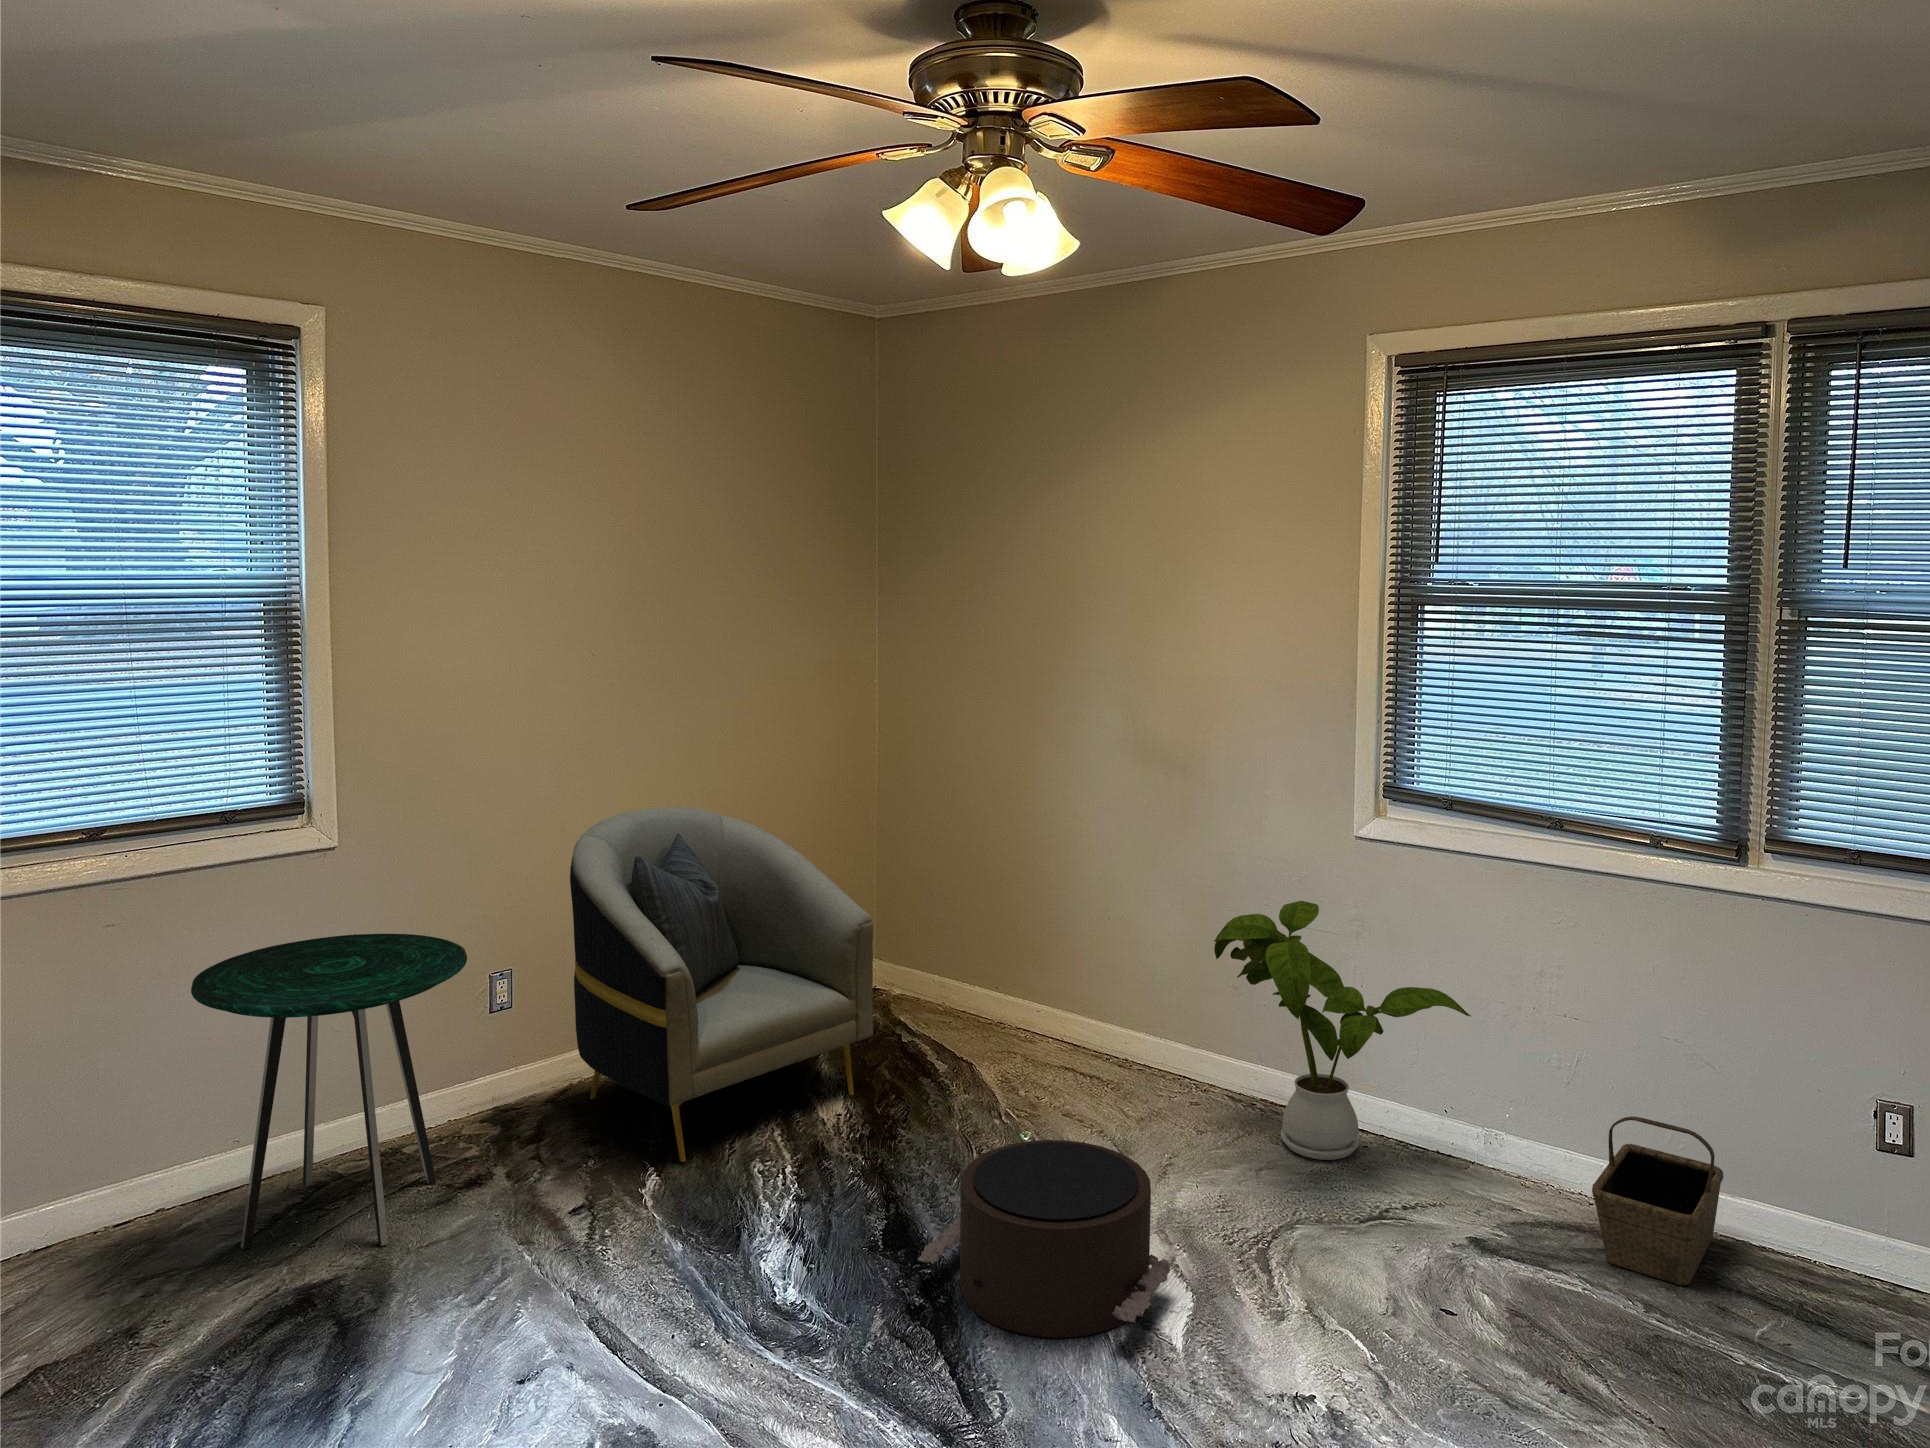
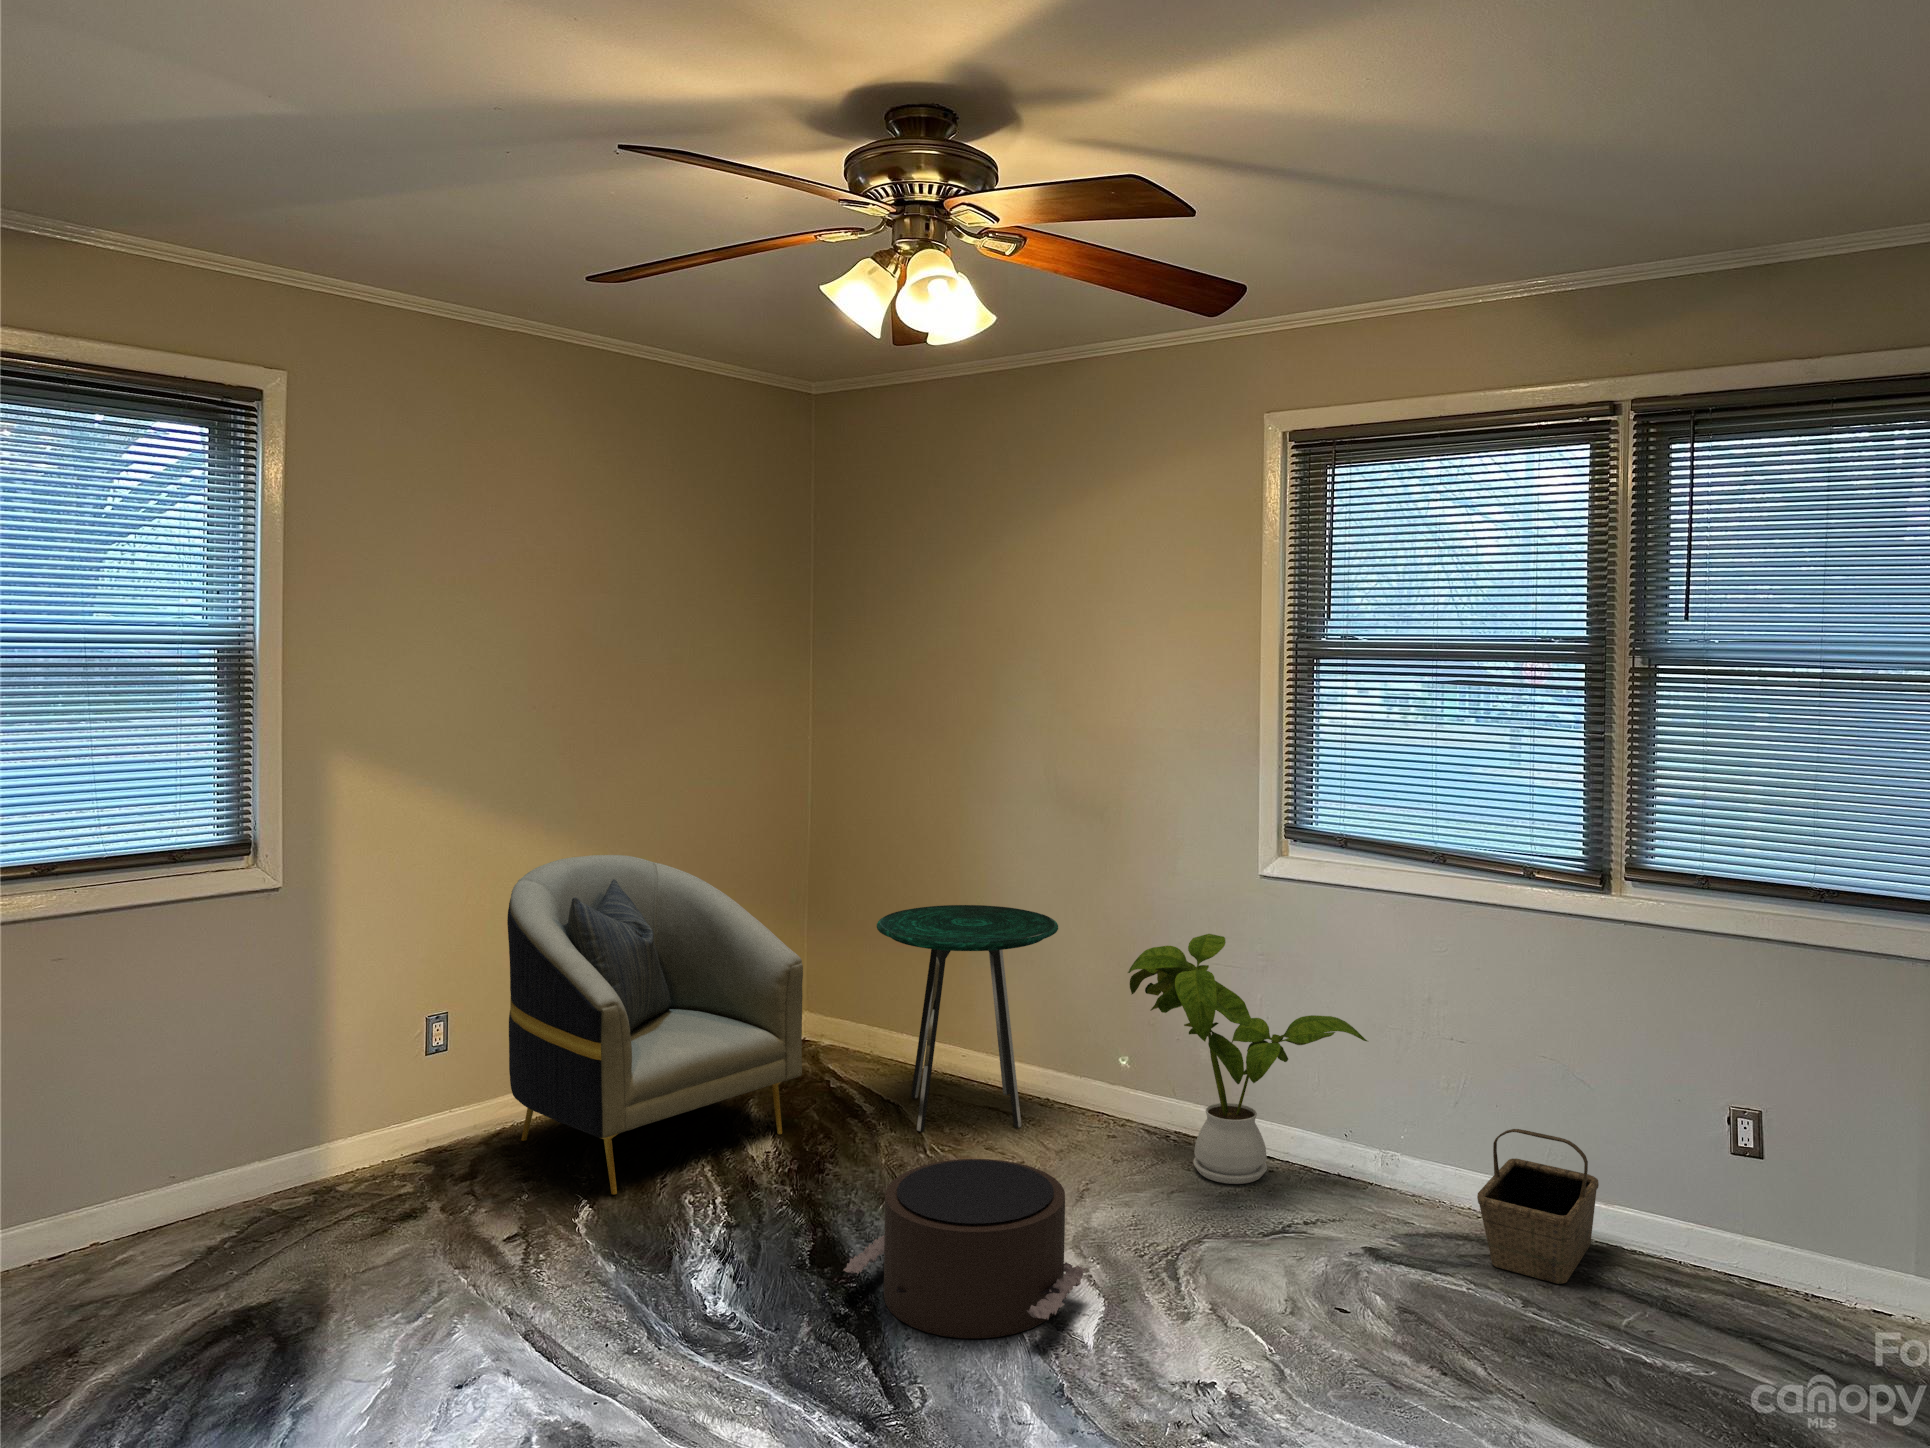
side table: present [191,934,467,1249] -> present [877,905,1058,1131]

